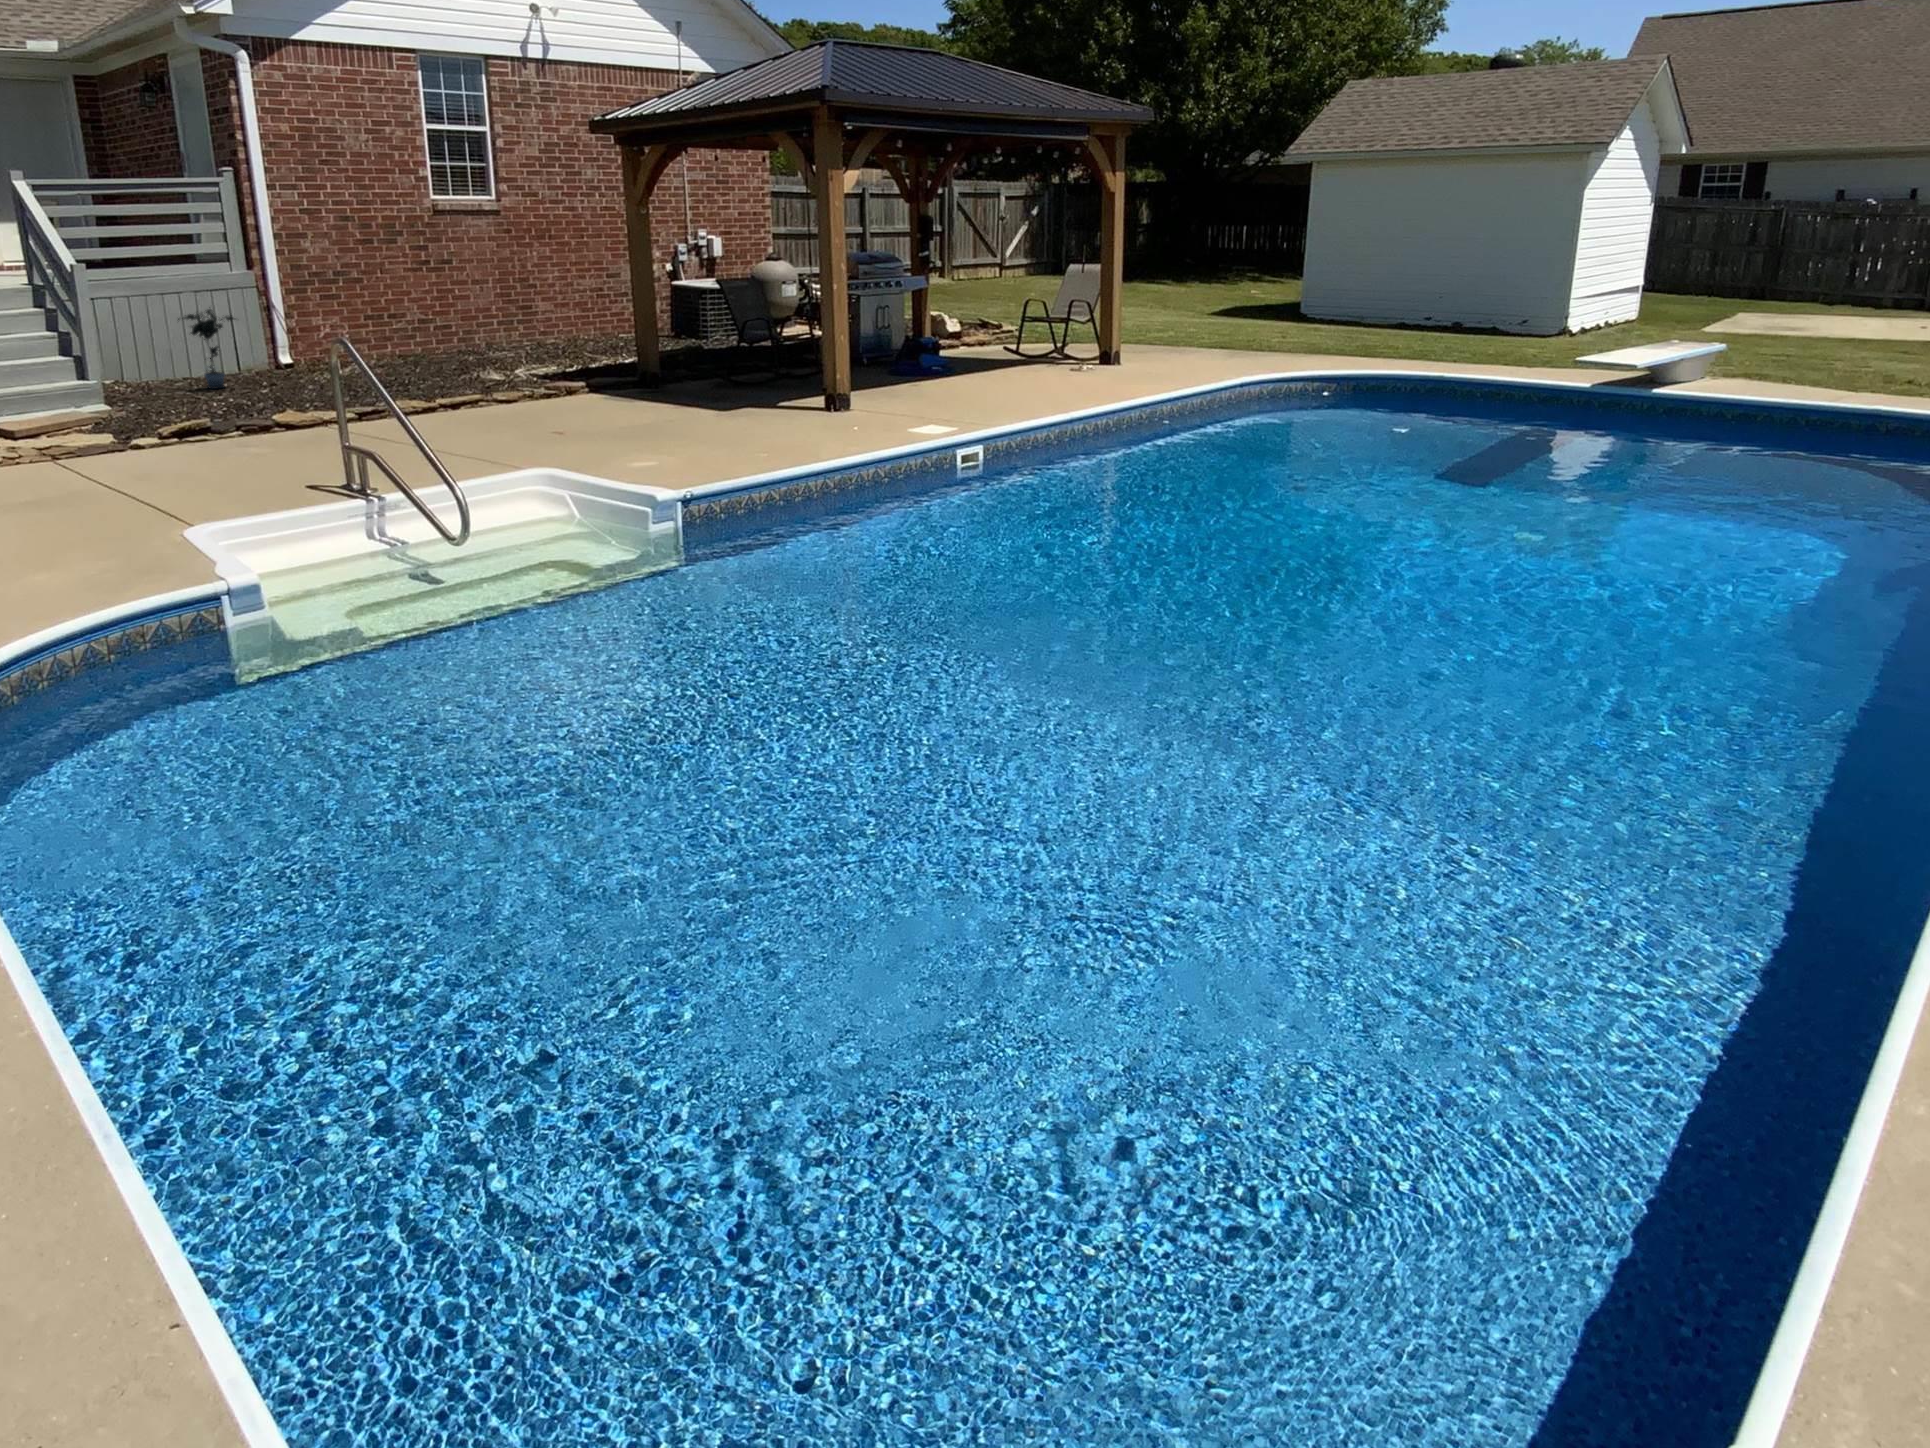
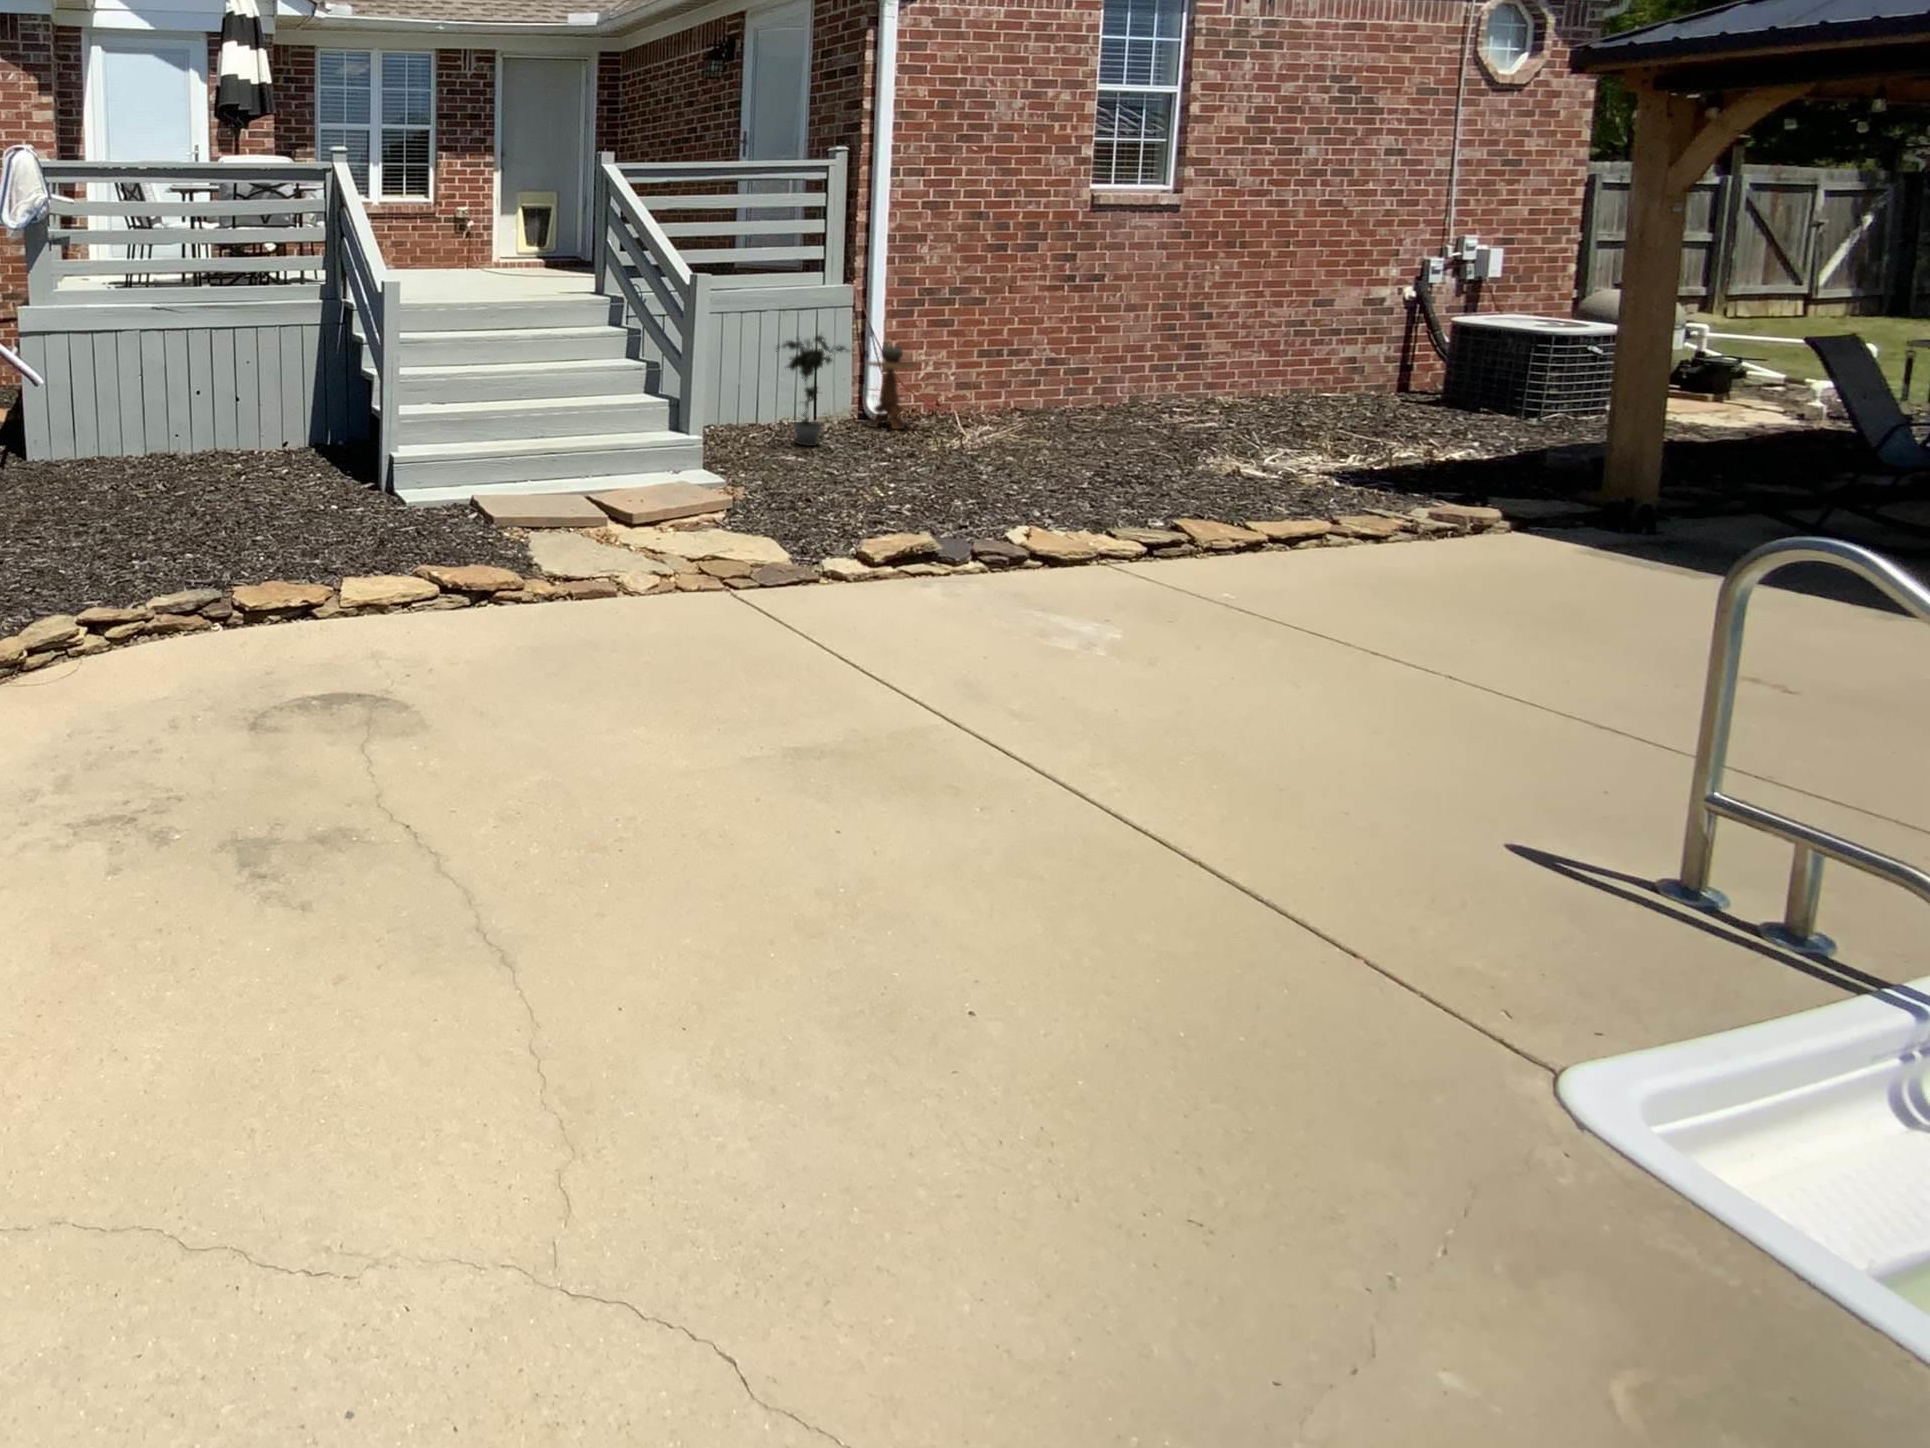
side table: none [272,315,312,375] -> present [867,346,917,429]

